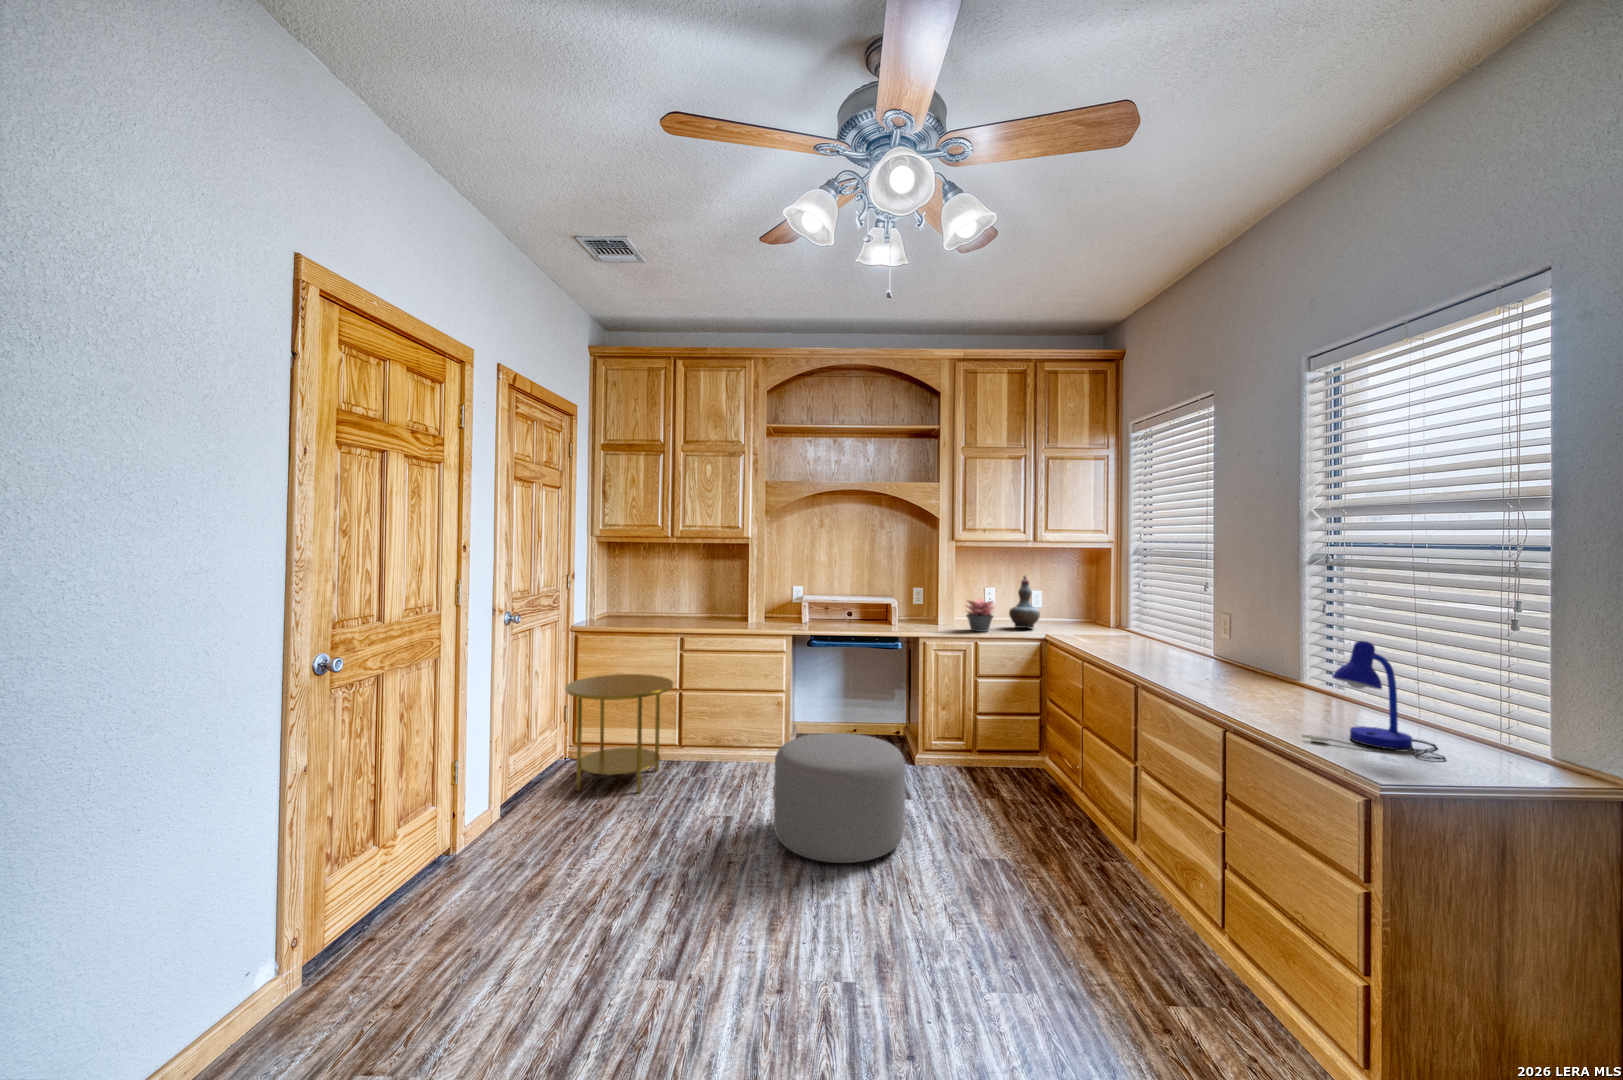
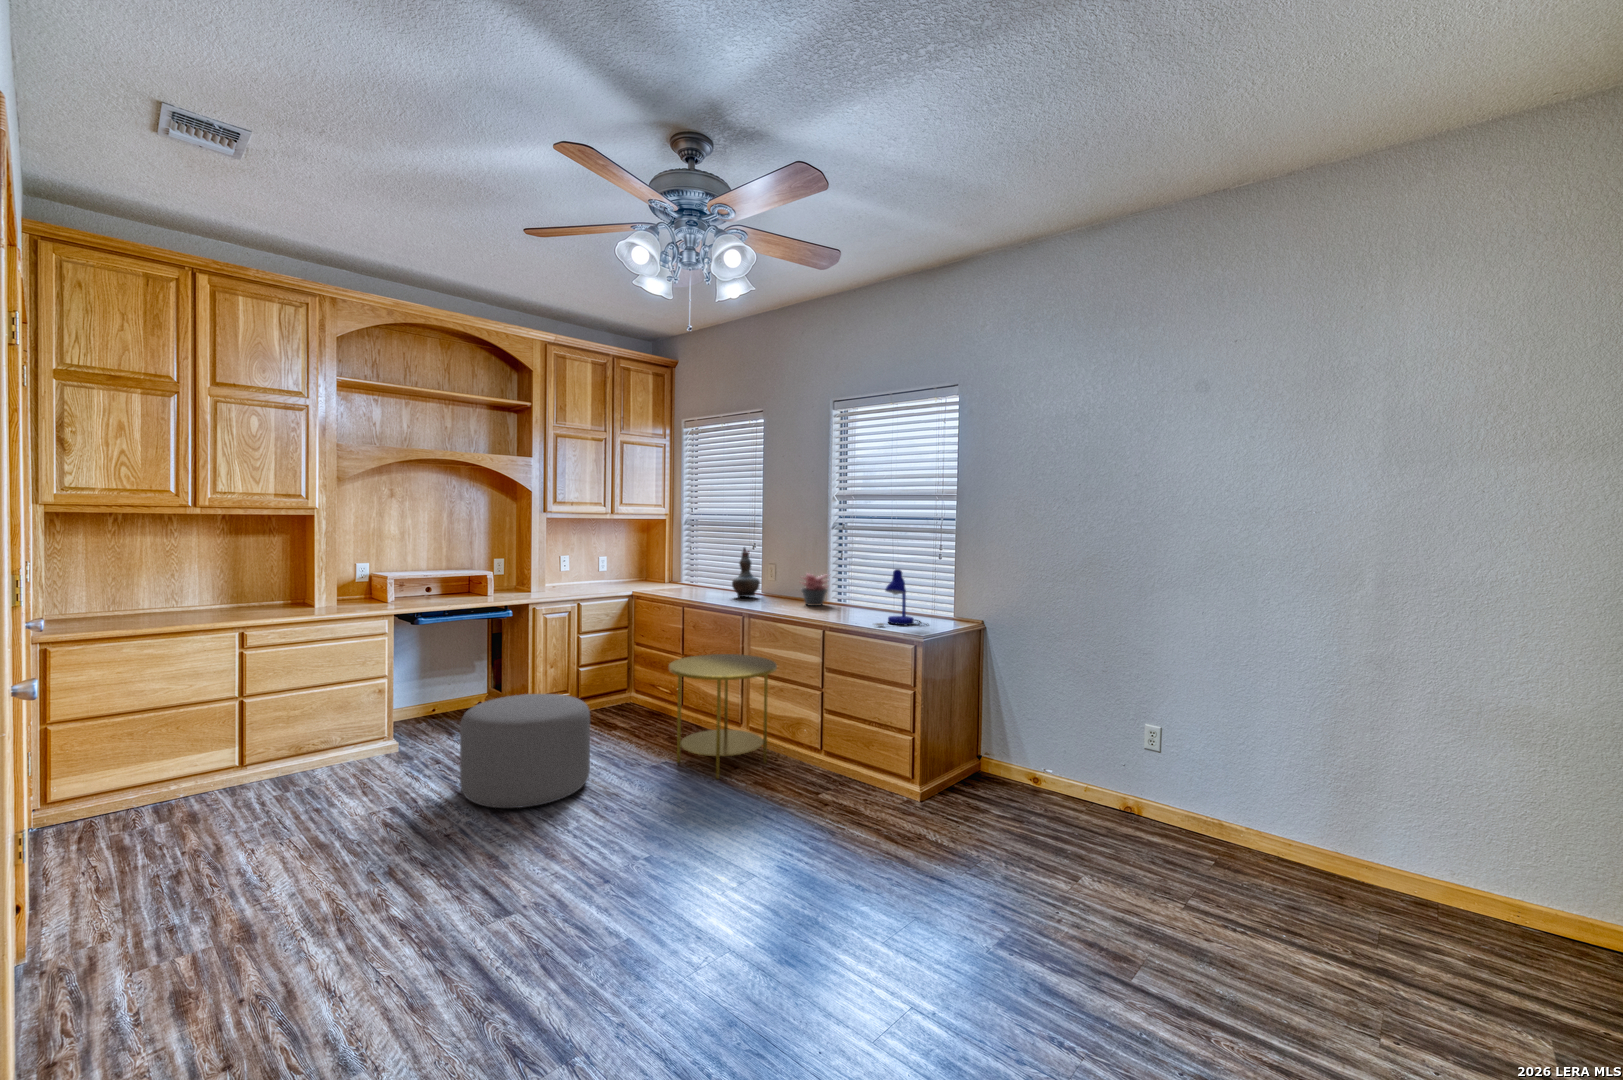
decorative vase: present [1009,576,1040,628] -> present [732,548,760,597]
succulent plant: present [966,599,994,632] -> present [800,573,828,606]
side table: present [565,674,673,793] -> present [669,654,777,779]

